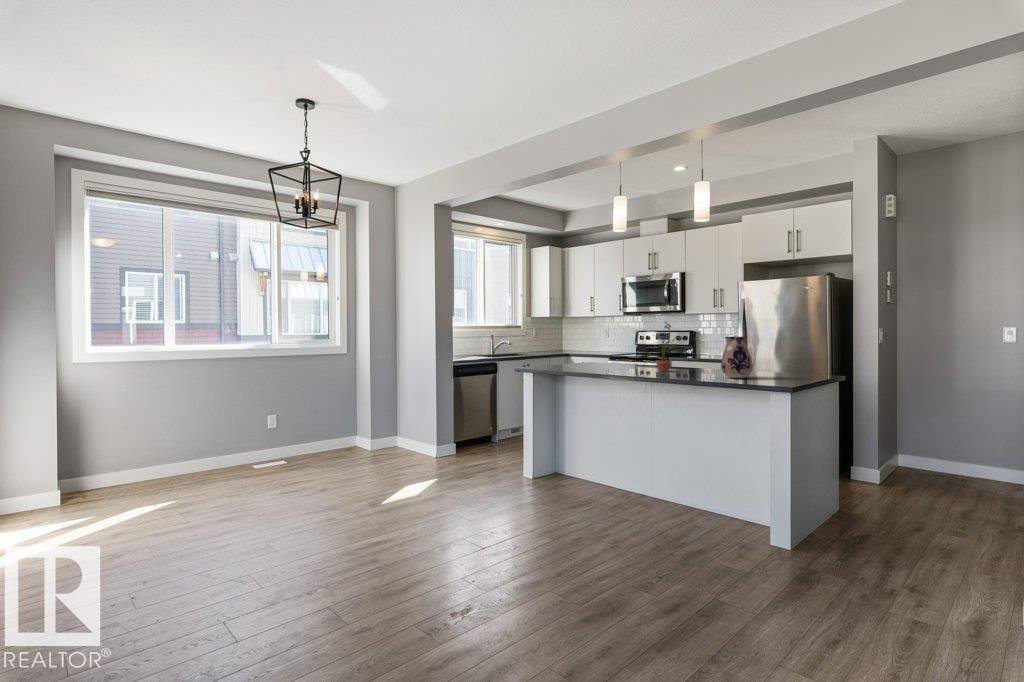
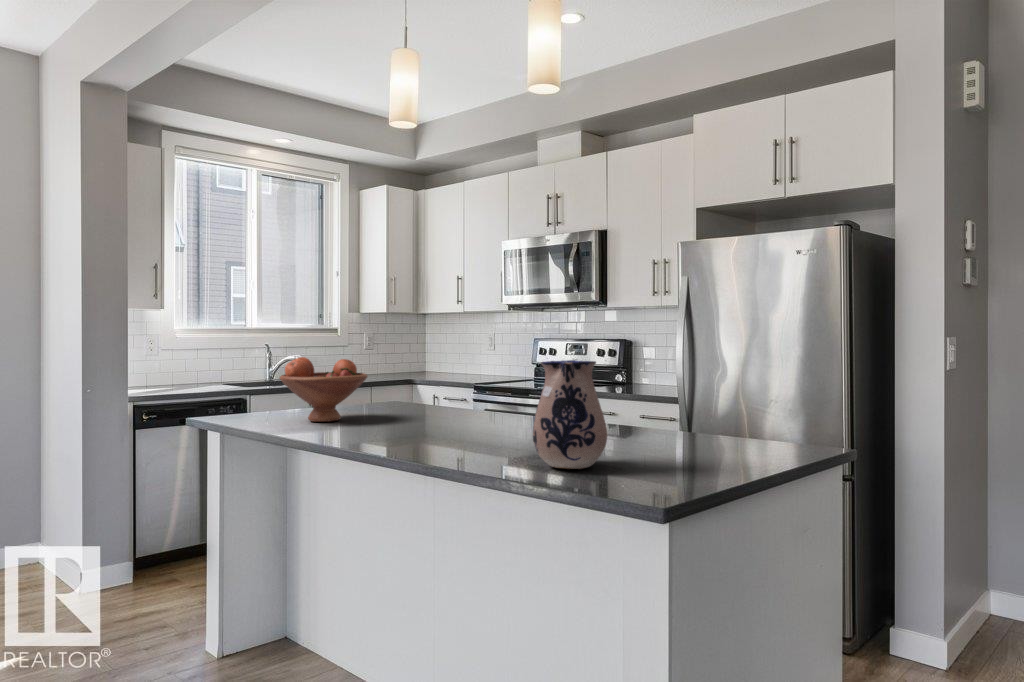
potted plant: present [656,322,683,372] -> none [418,320,489,439]
fruit bowl: none [569,338,609,367] -> present [280,357,368,422]

